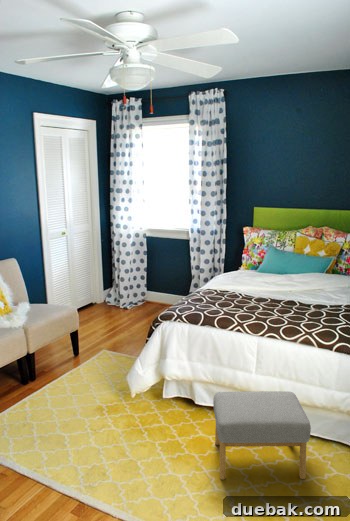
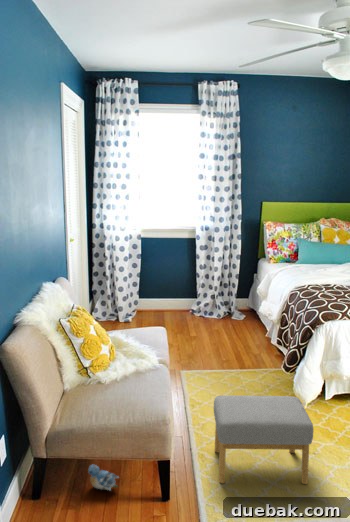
plush toy: none [93,465,124,491] -> present [88,465,119,490]

